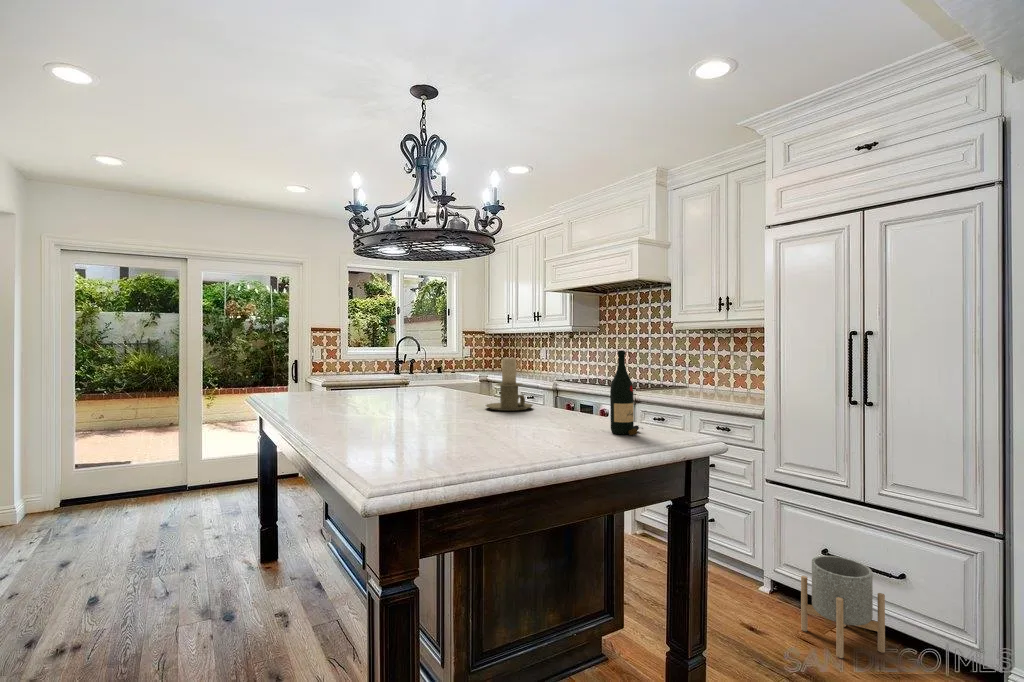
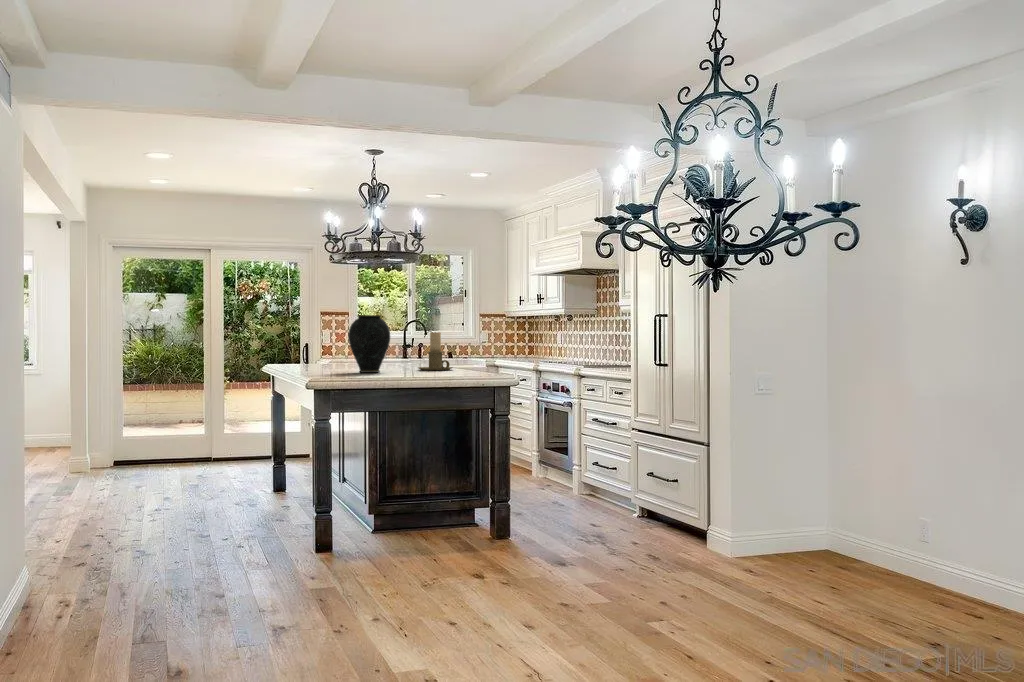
vase: none [409,337,472,426] -> present [348,315,390,373]
wine bottle: present [610,350,643,435] -> none [462,323,483,376]
planter: present [801,556,885,658] -> none [631,480,674,542]

